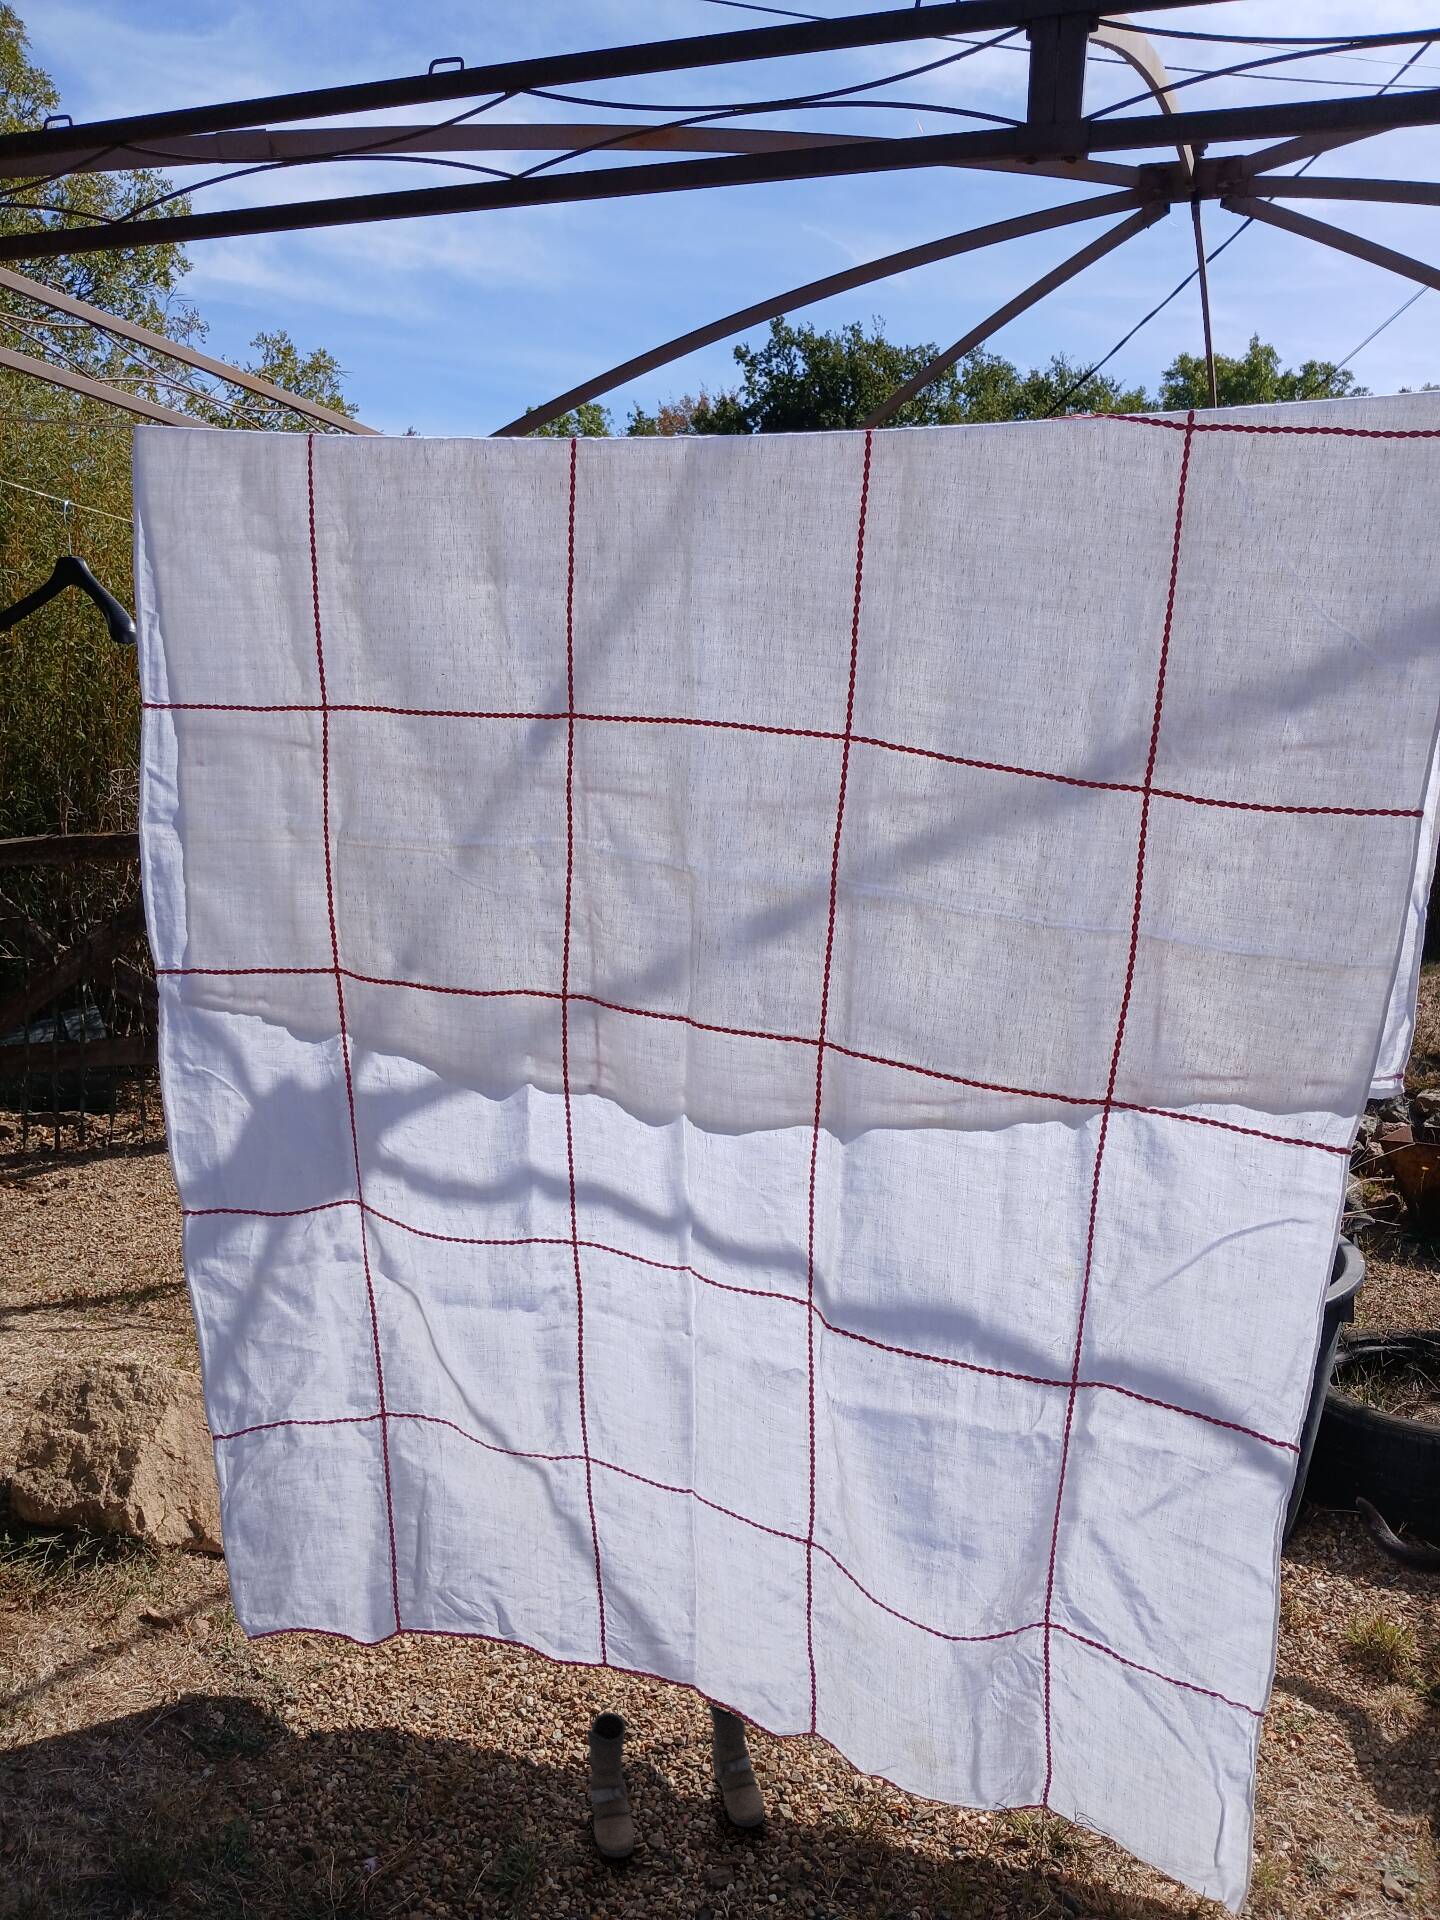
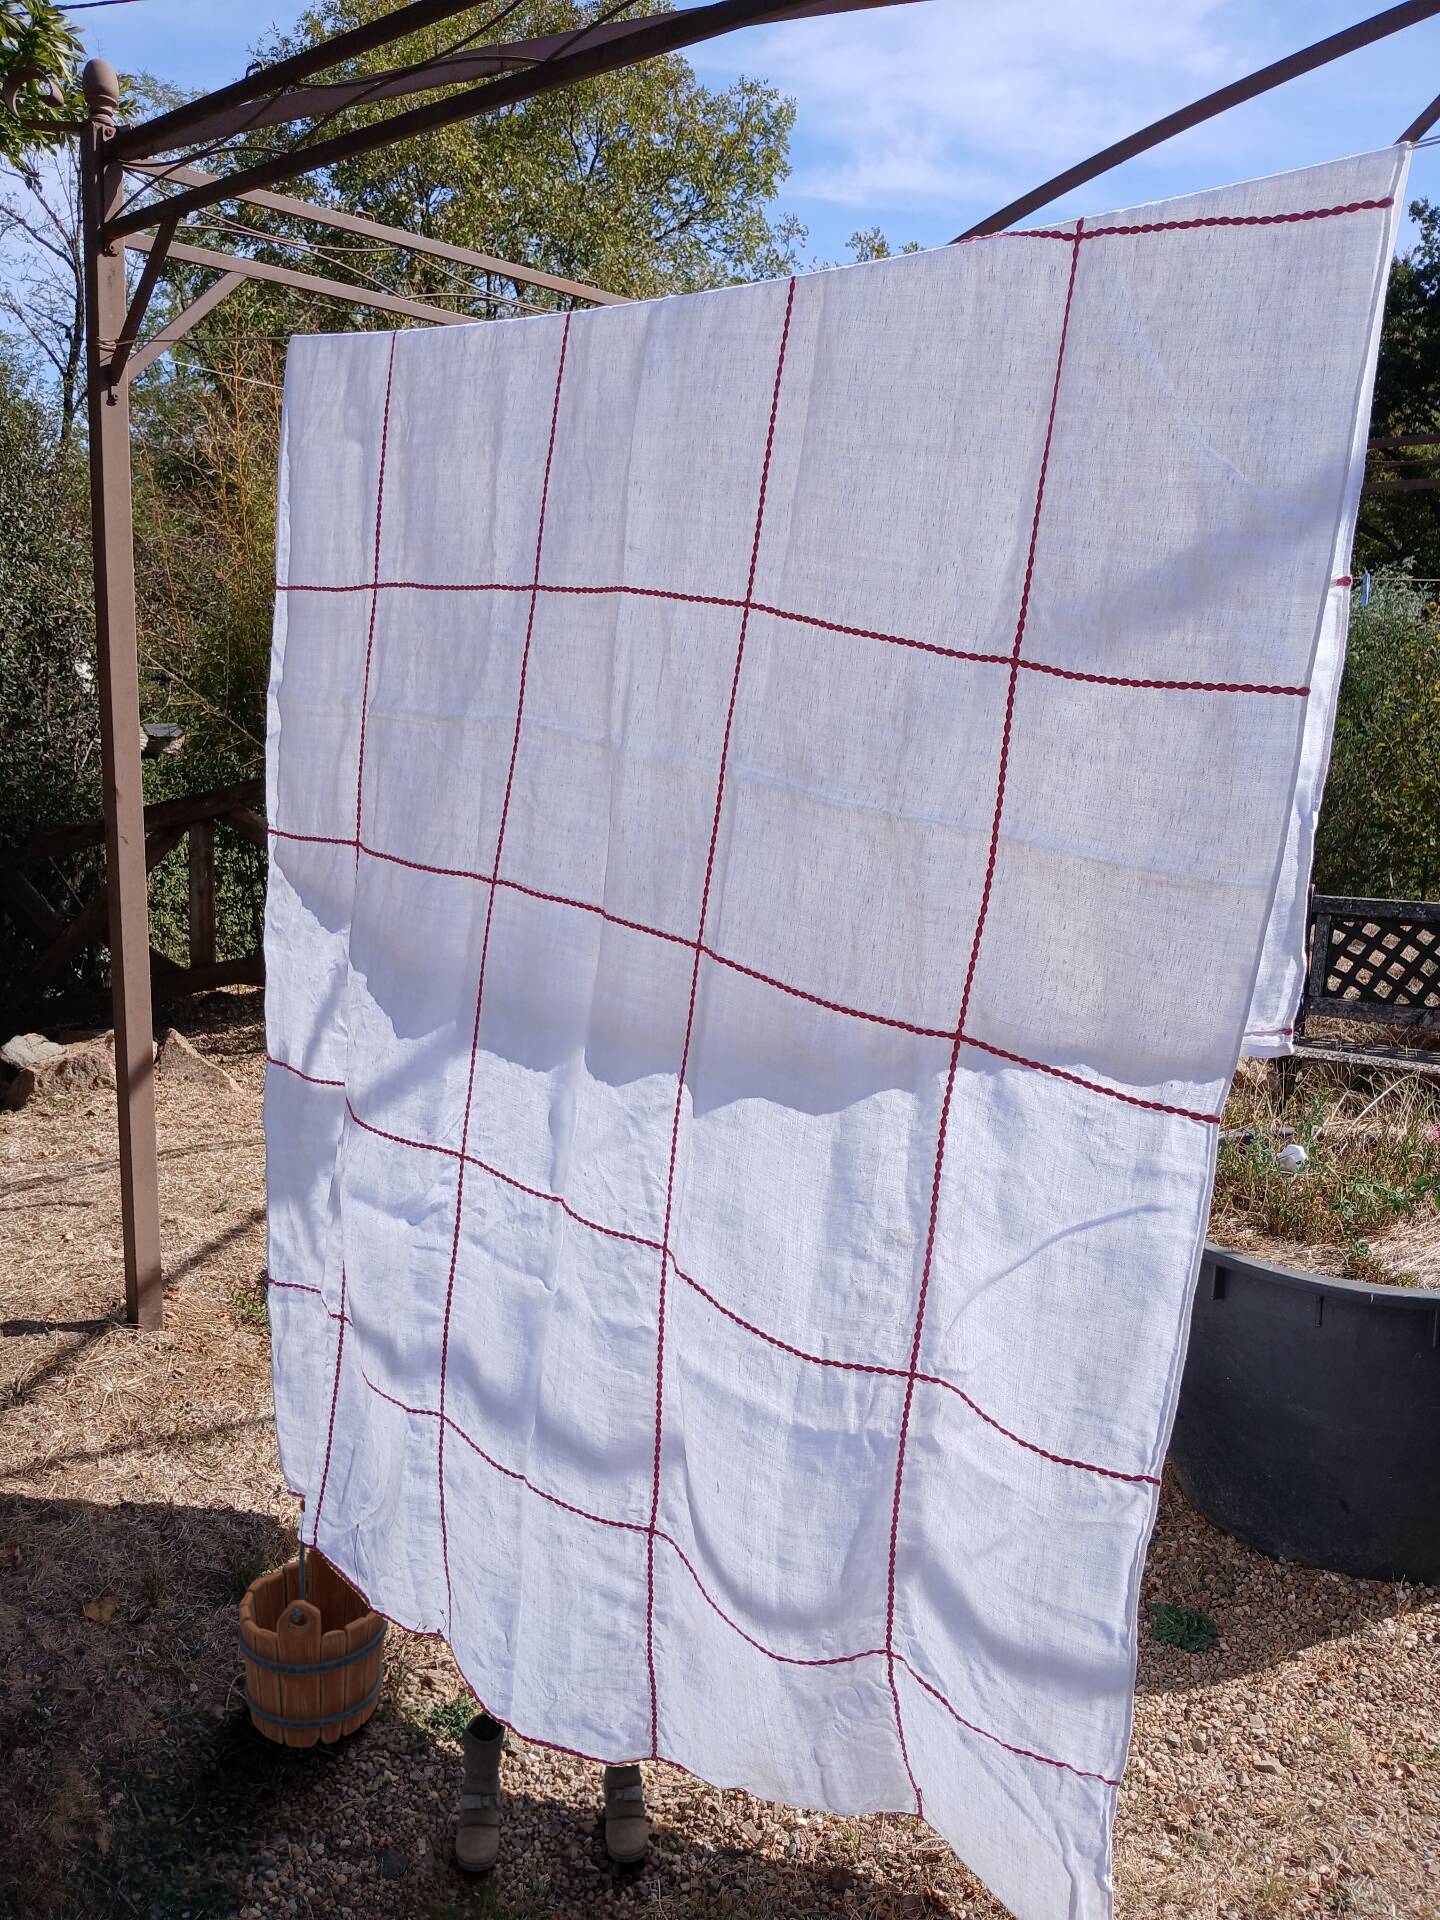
wooden bucket: none [344,1521,481,1771] -> present [238,1498,388,1747]

